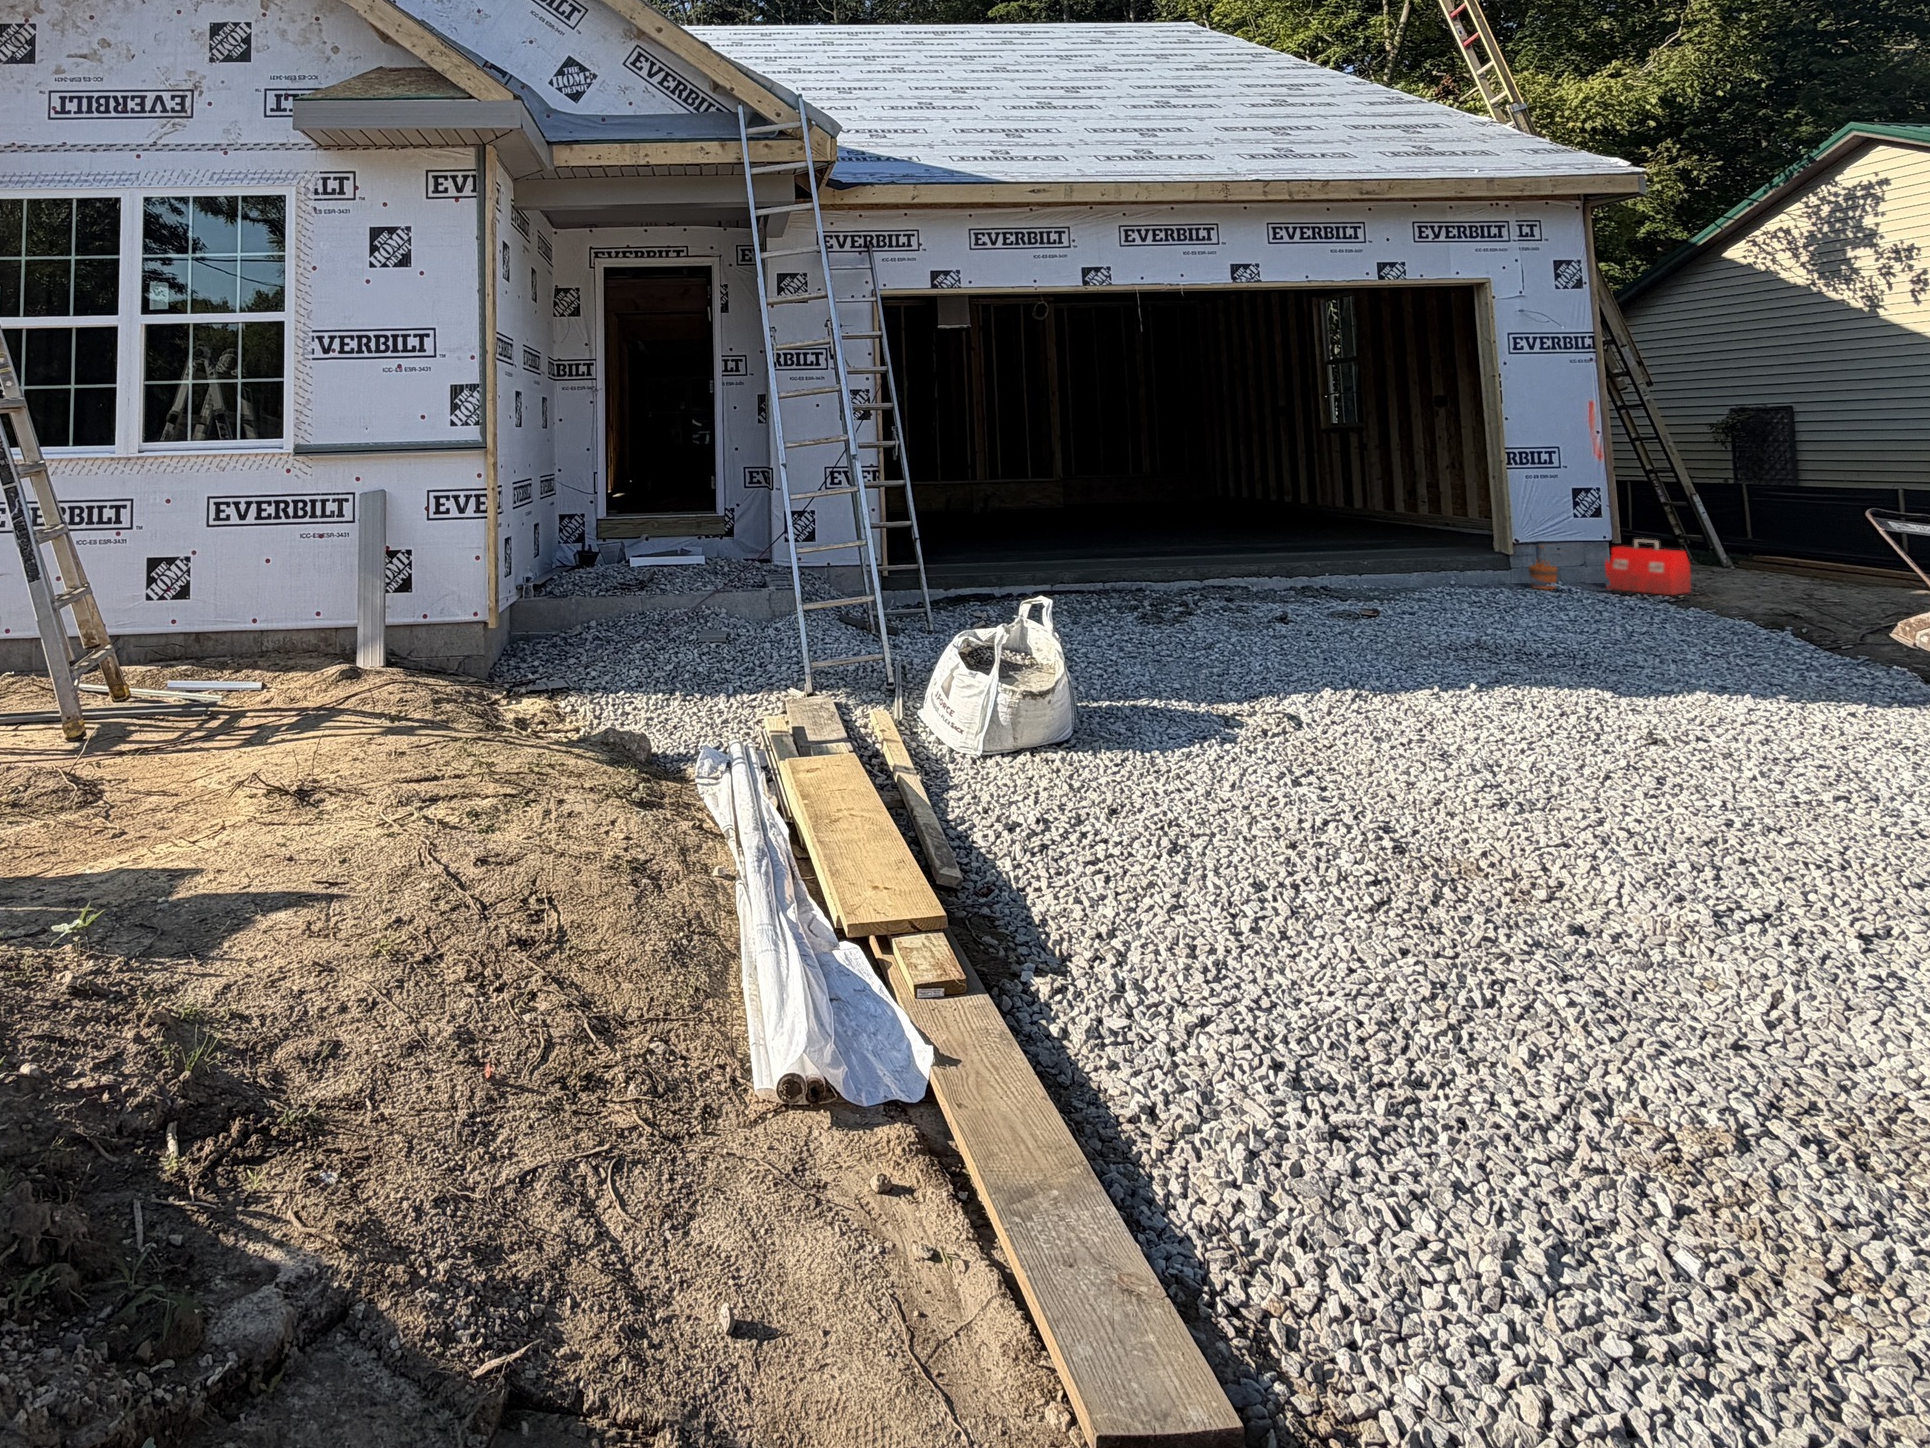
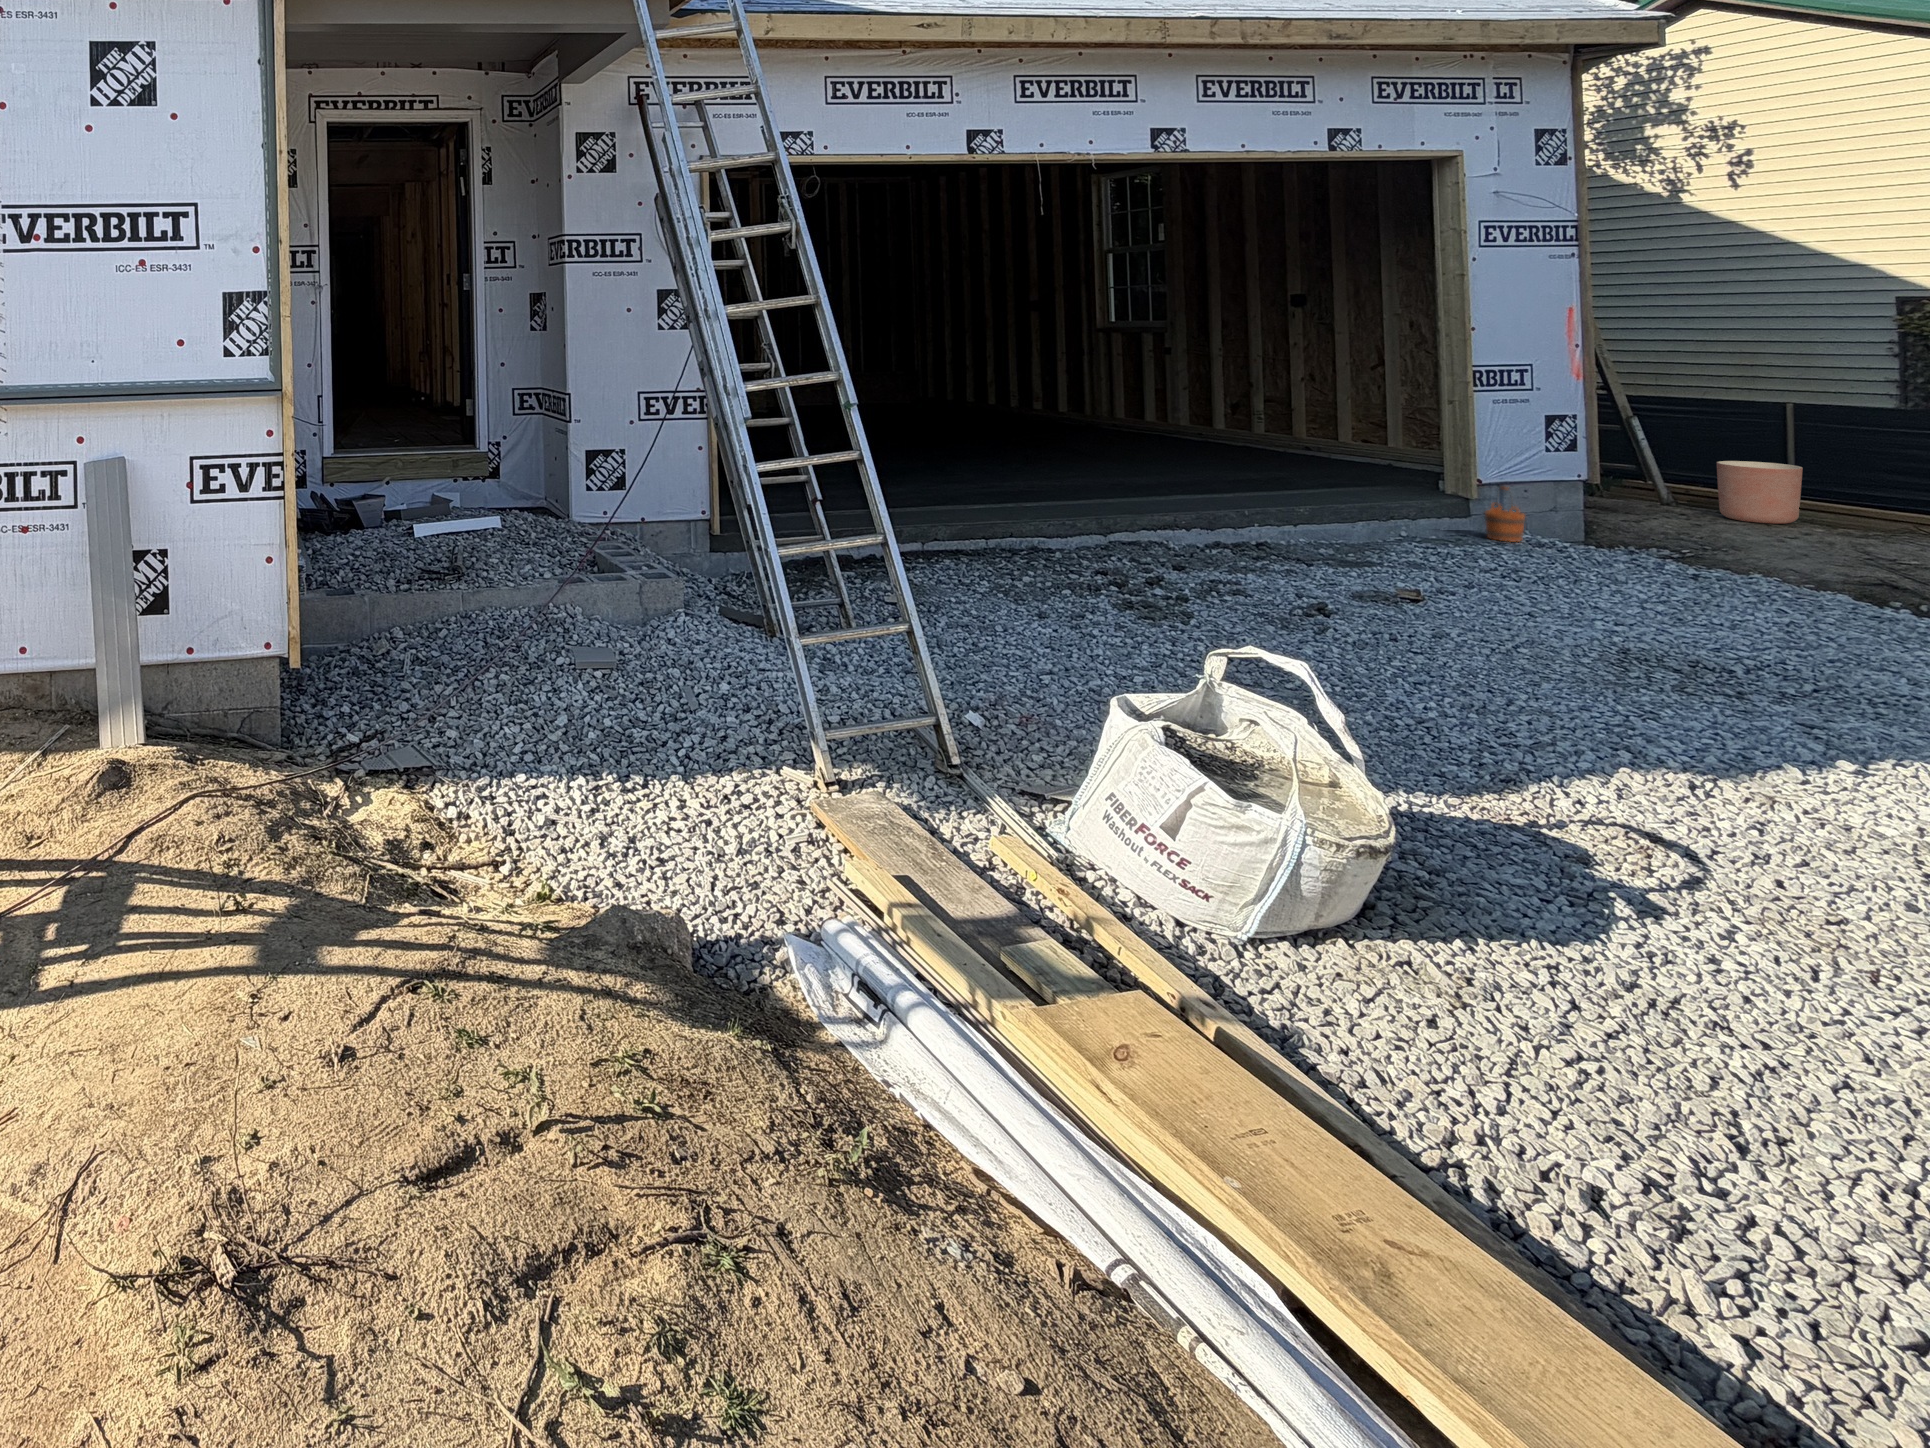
planter: none [1763,531,1825,581] -> present [1717,461,1803,524]
toolbox: present [1605,539,1691,595] -> none [1577,478,1689,550]

